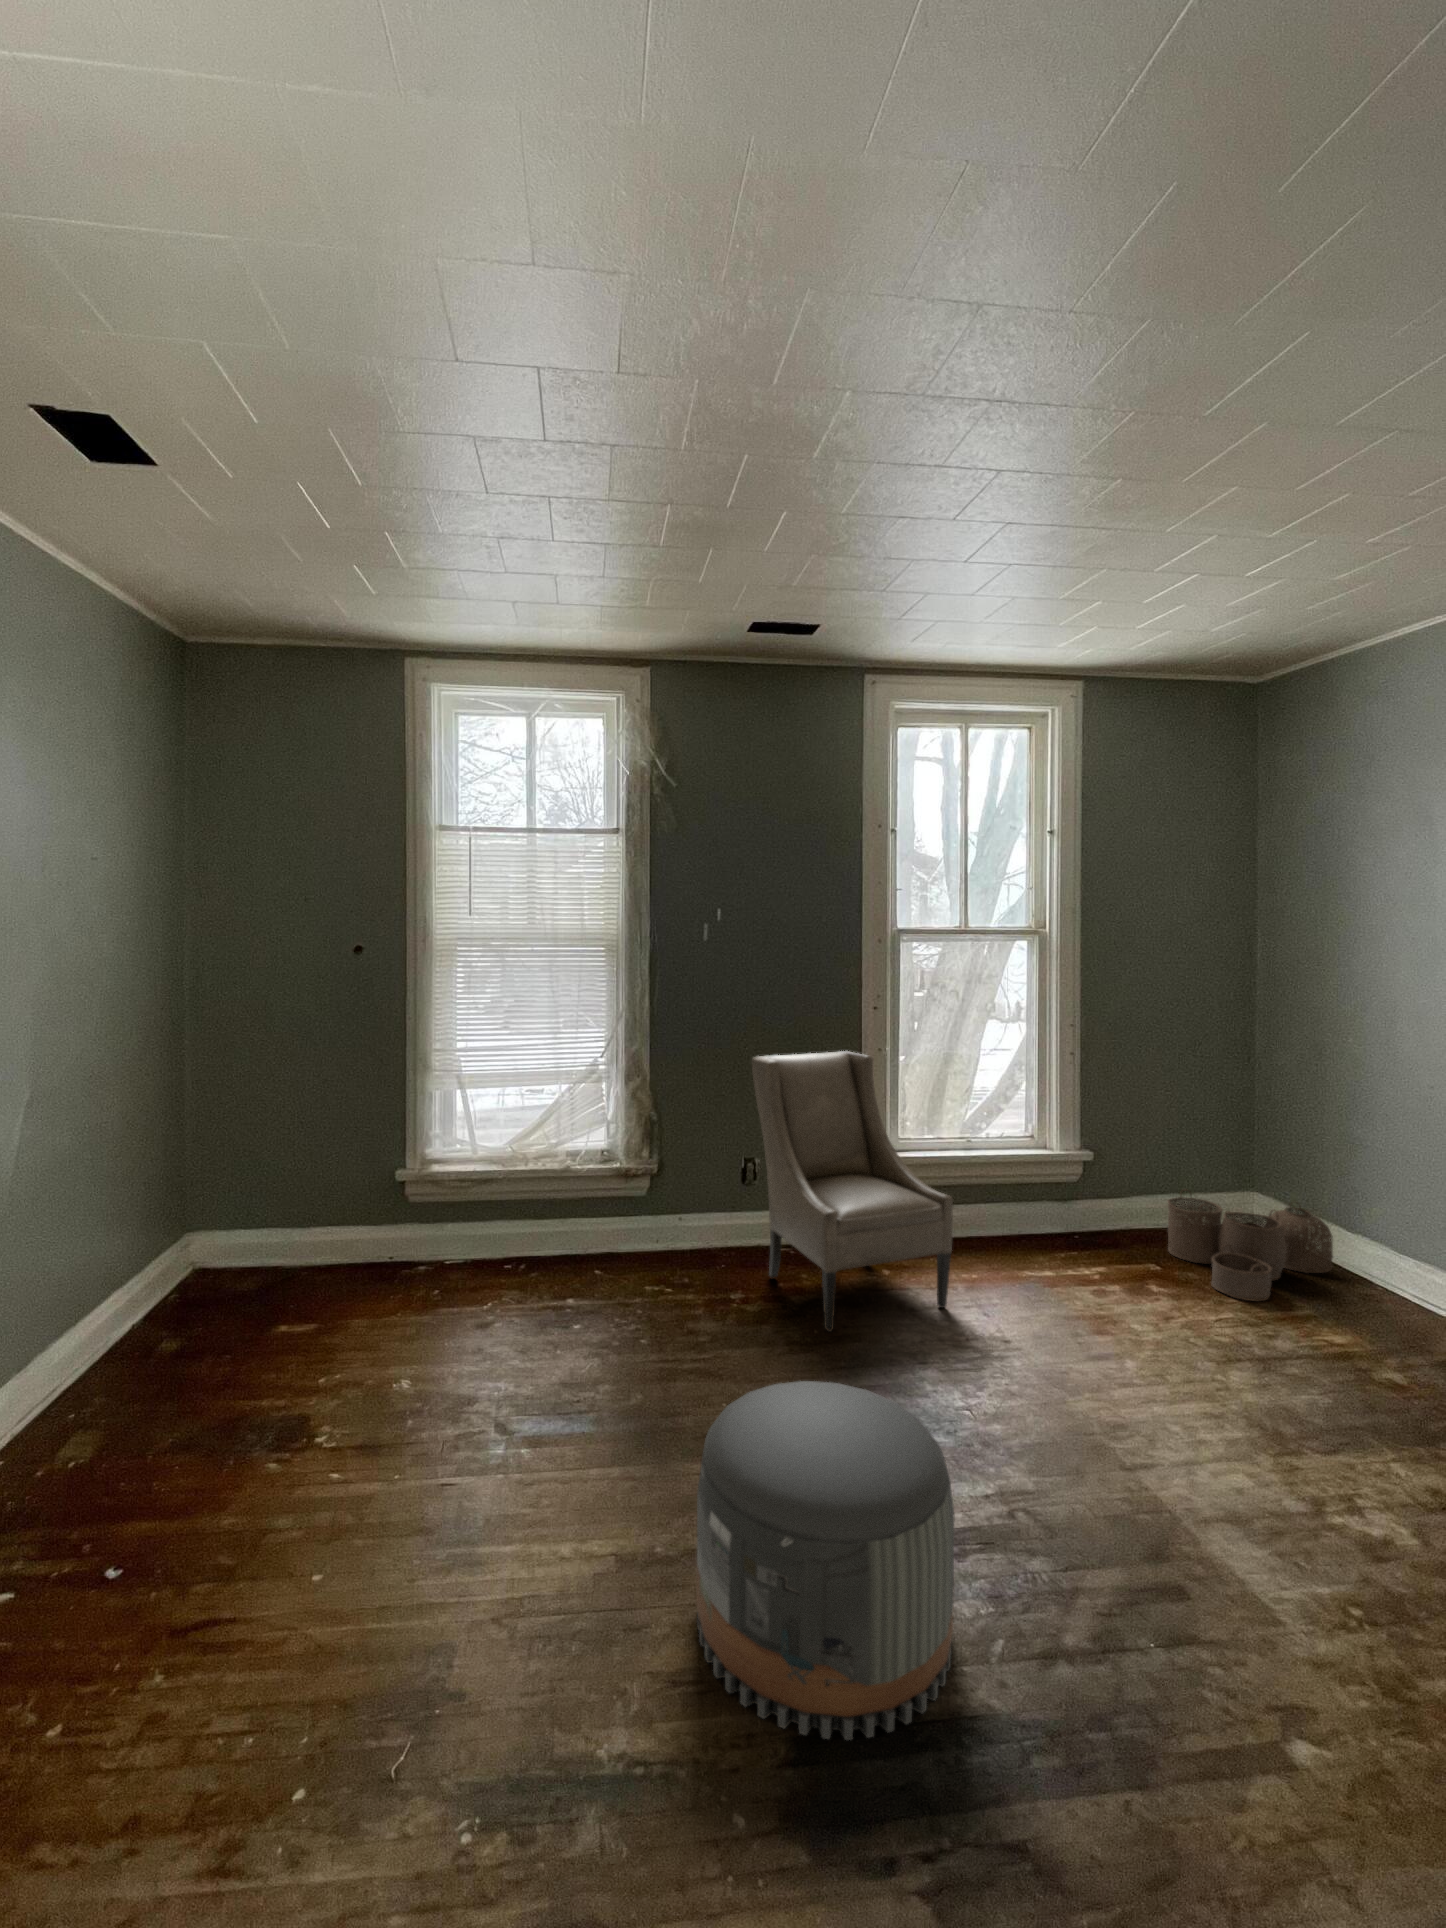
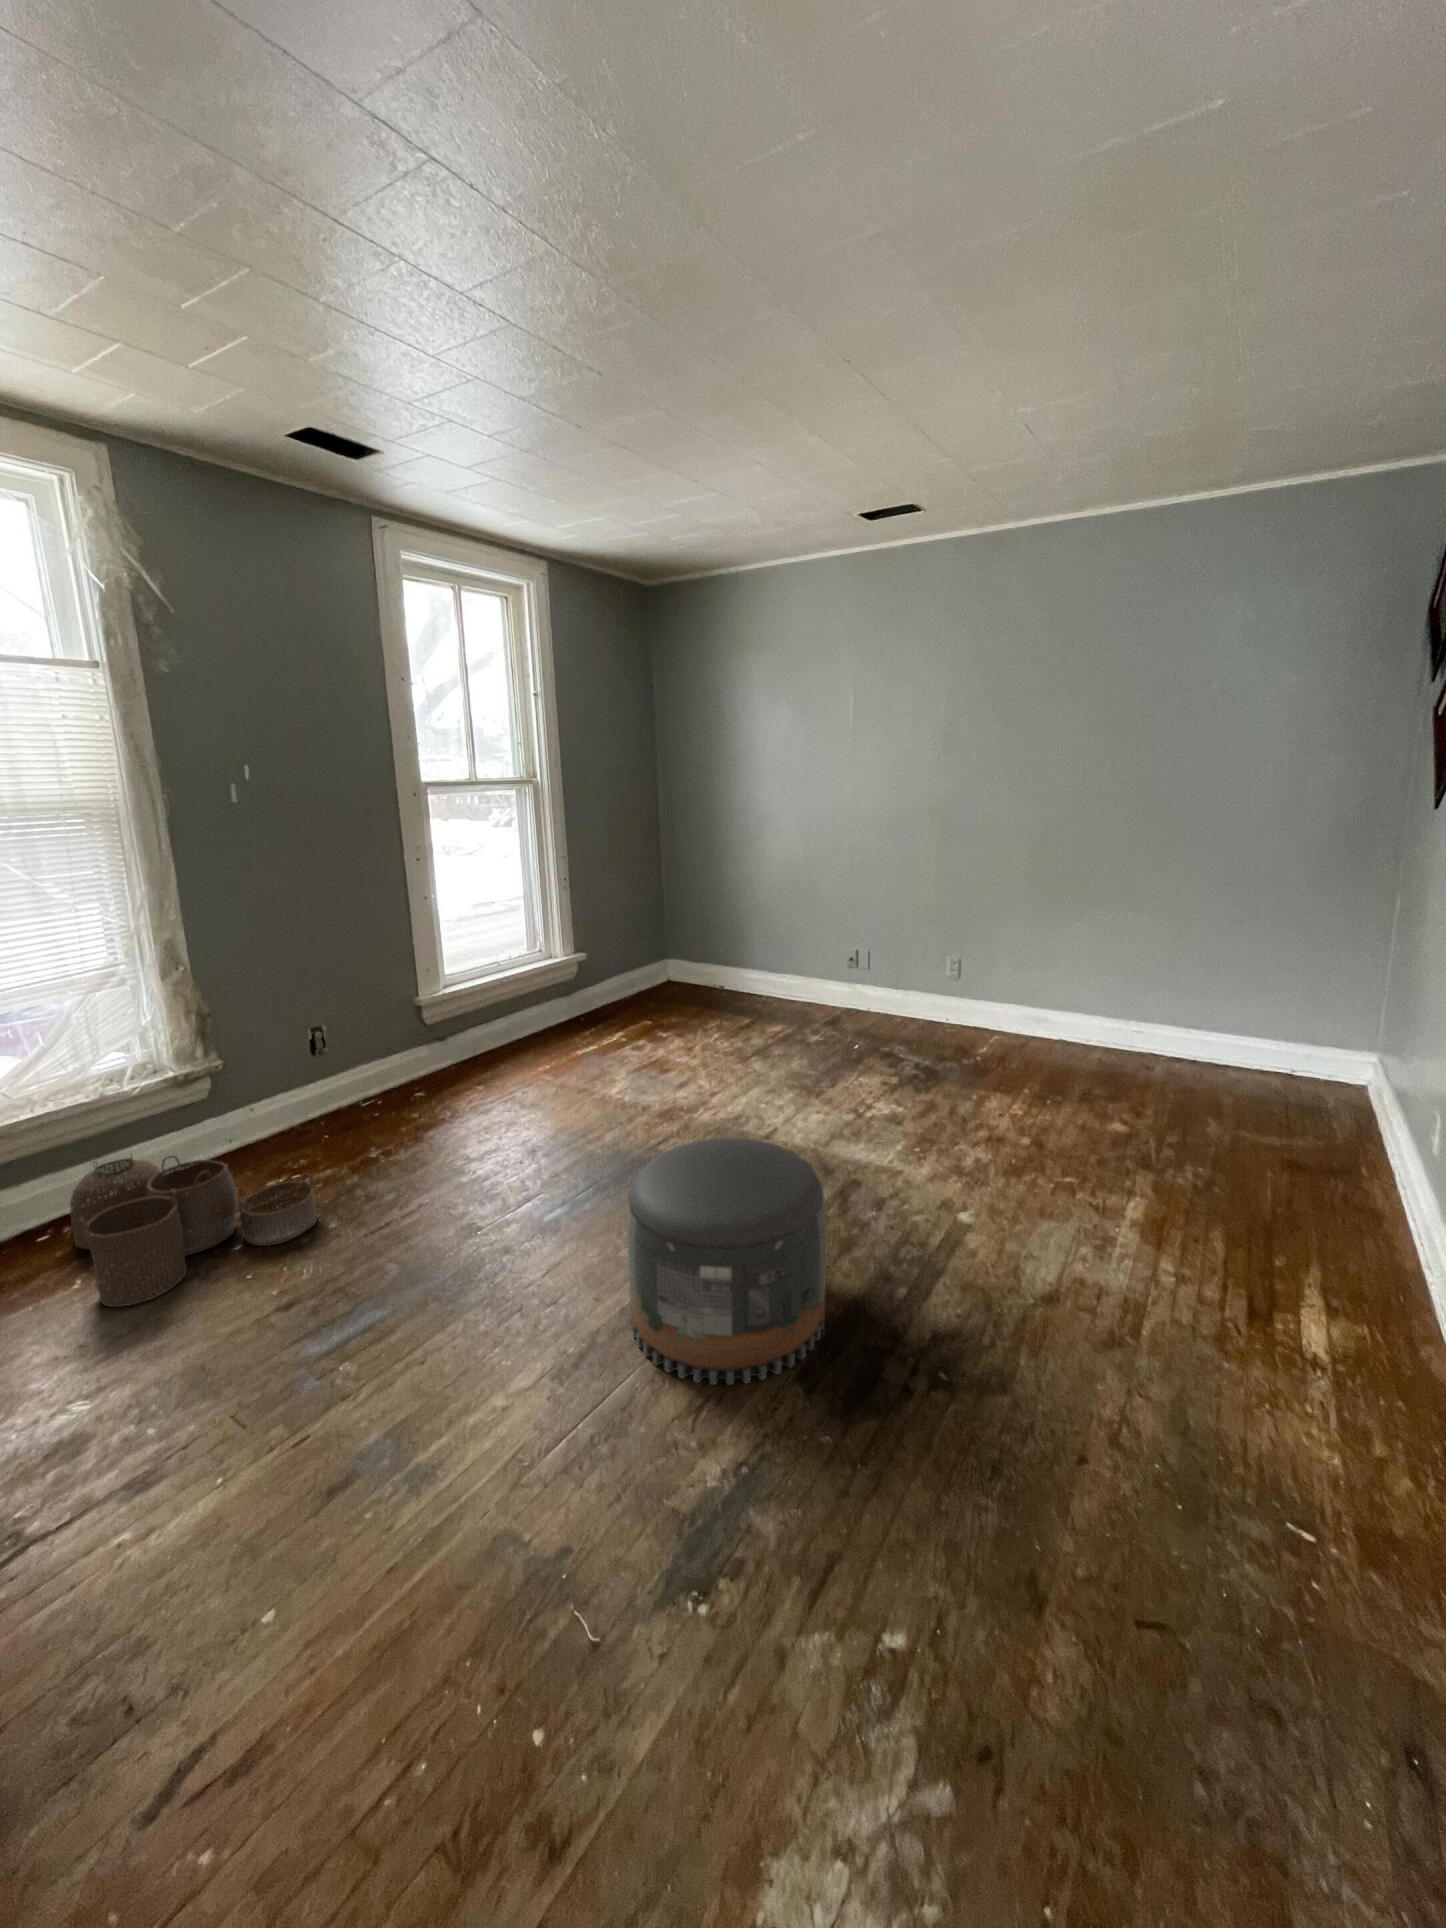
armchair: present [752,1051,953,1331] -> none [326,902,558,1150]
woven basket: present [1168,1190,1333,1301] -> present [70,1156,318,1307]

